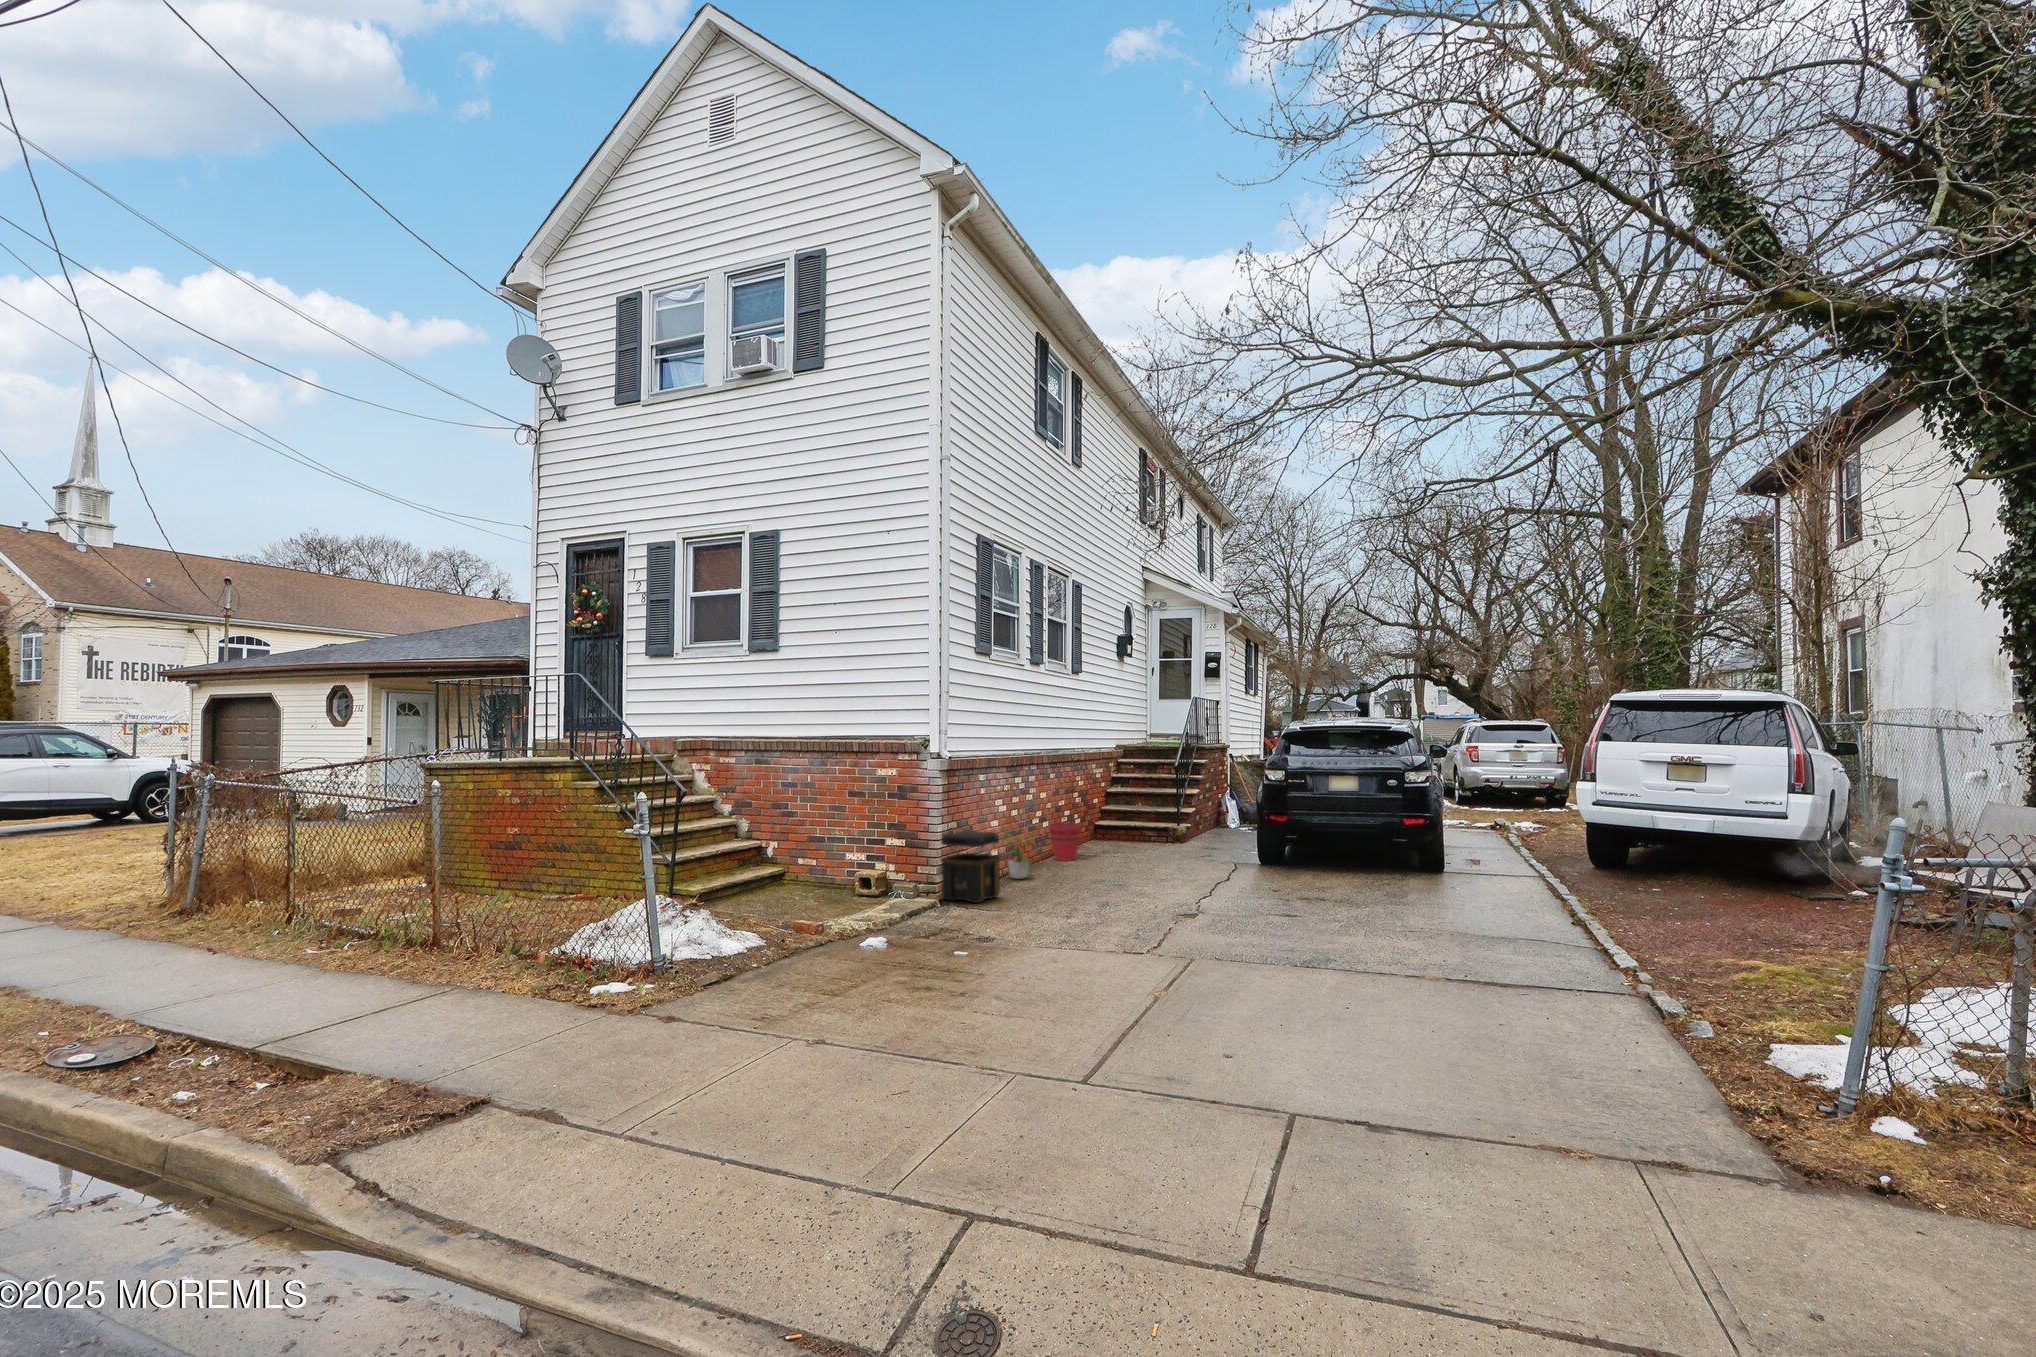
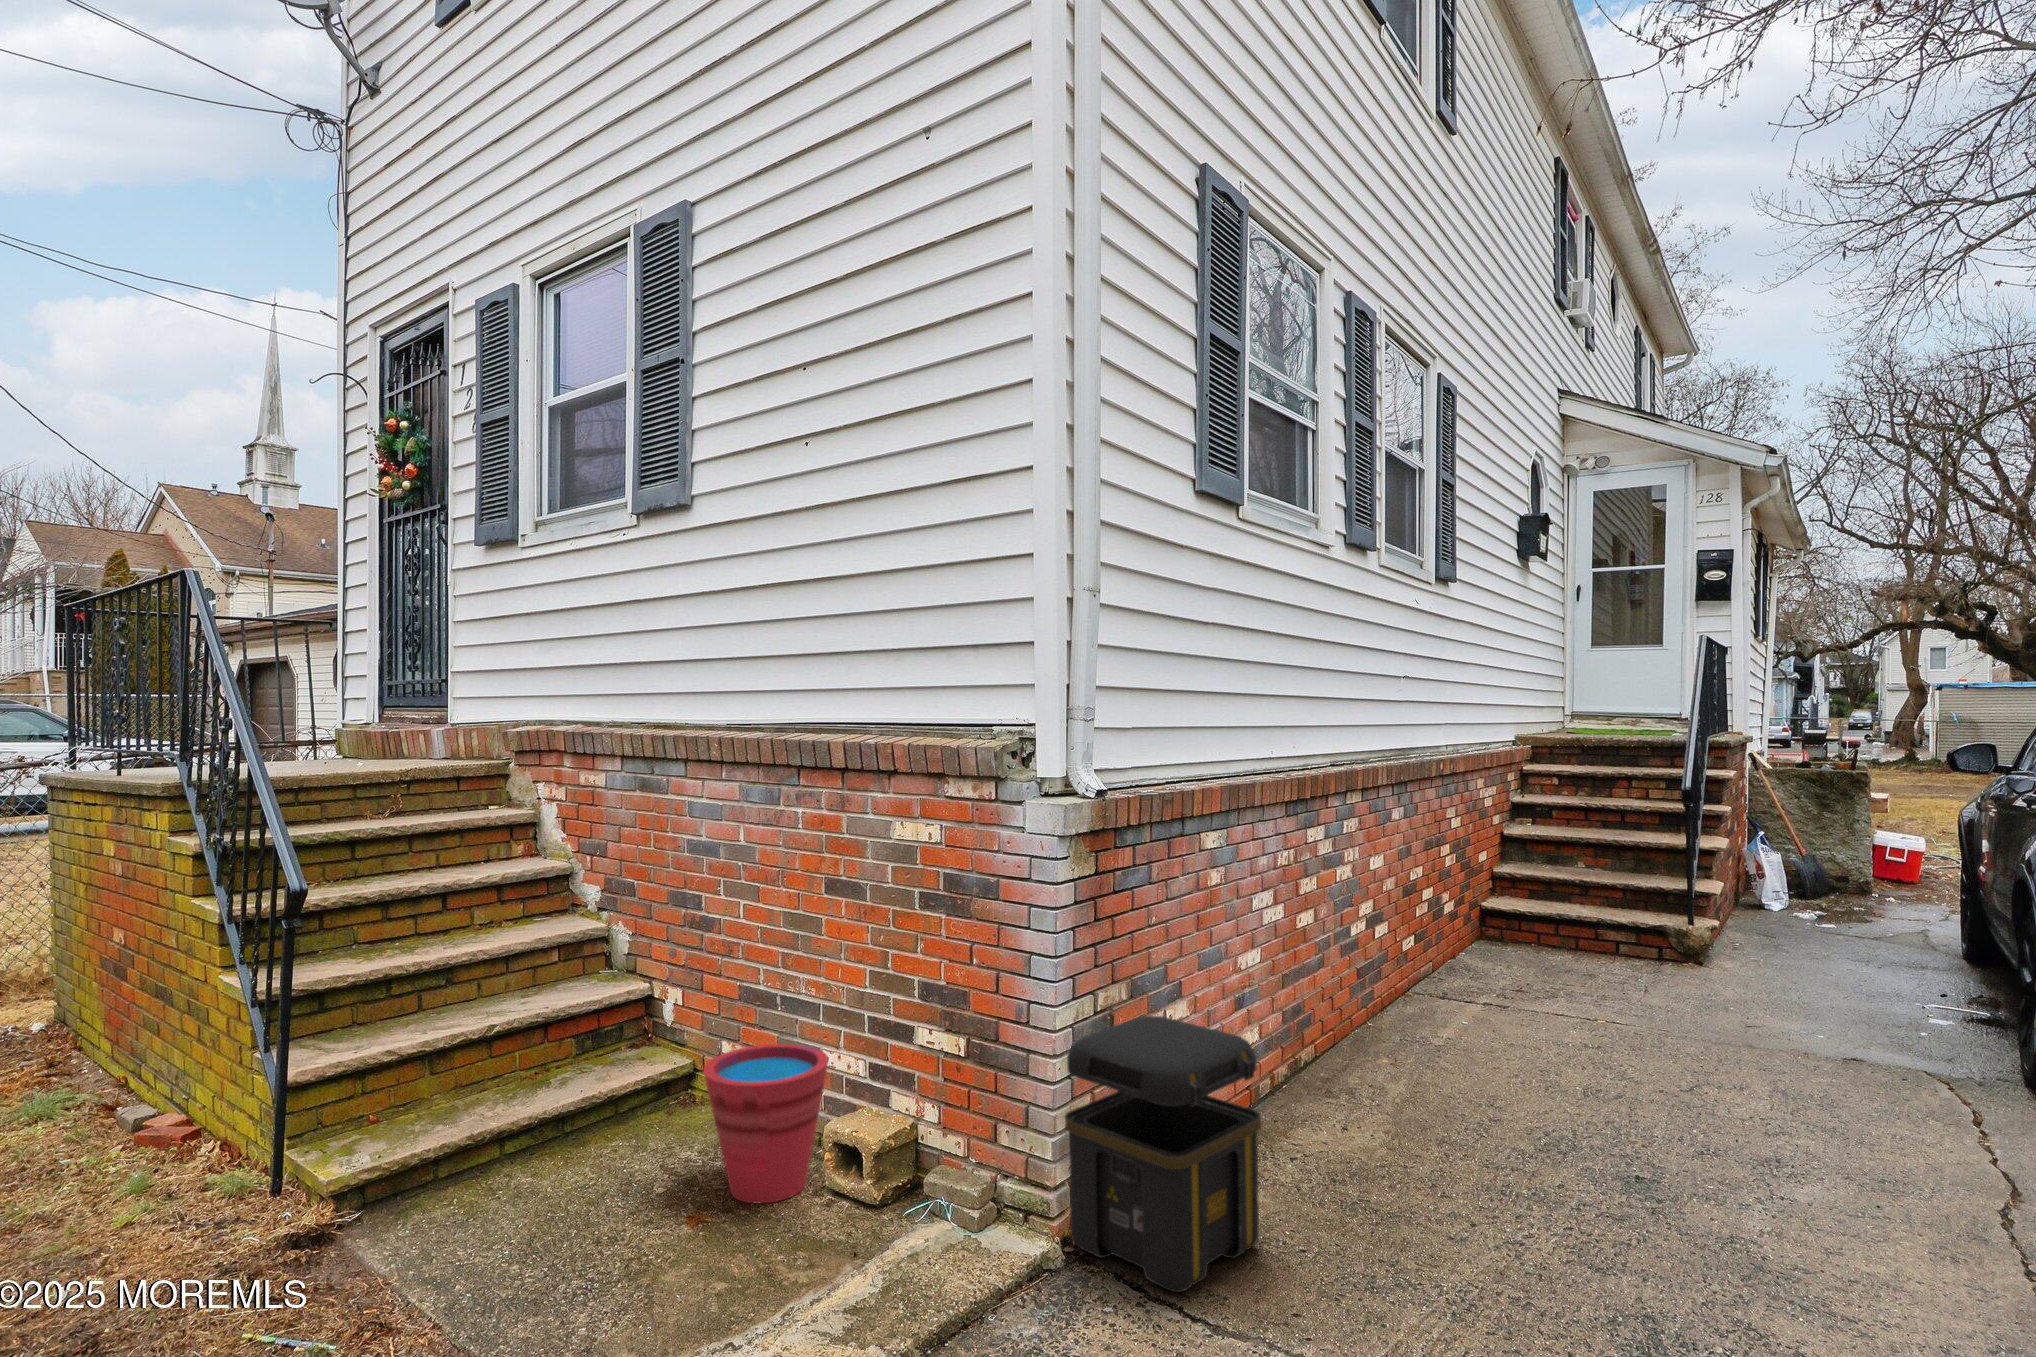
bucket: present [1048,823,1082,861] -> present [703,1044,828,1204]
potted plant: present [1003,834,1033,879] -> none [1267,958,1367,1123]

